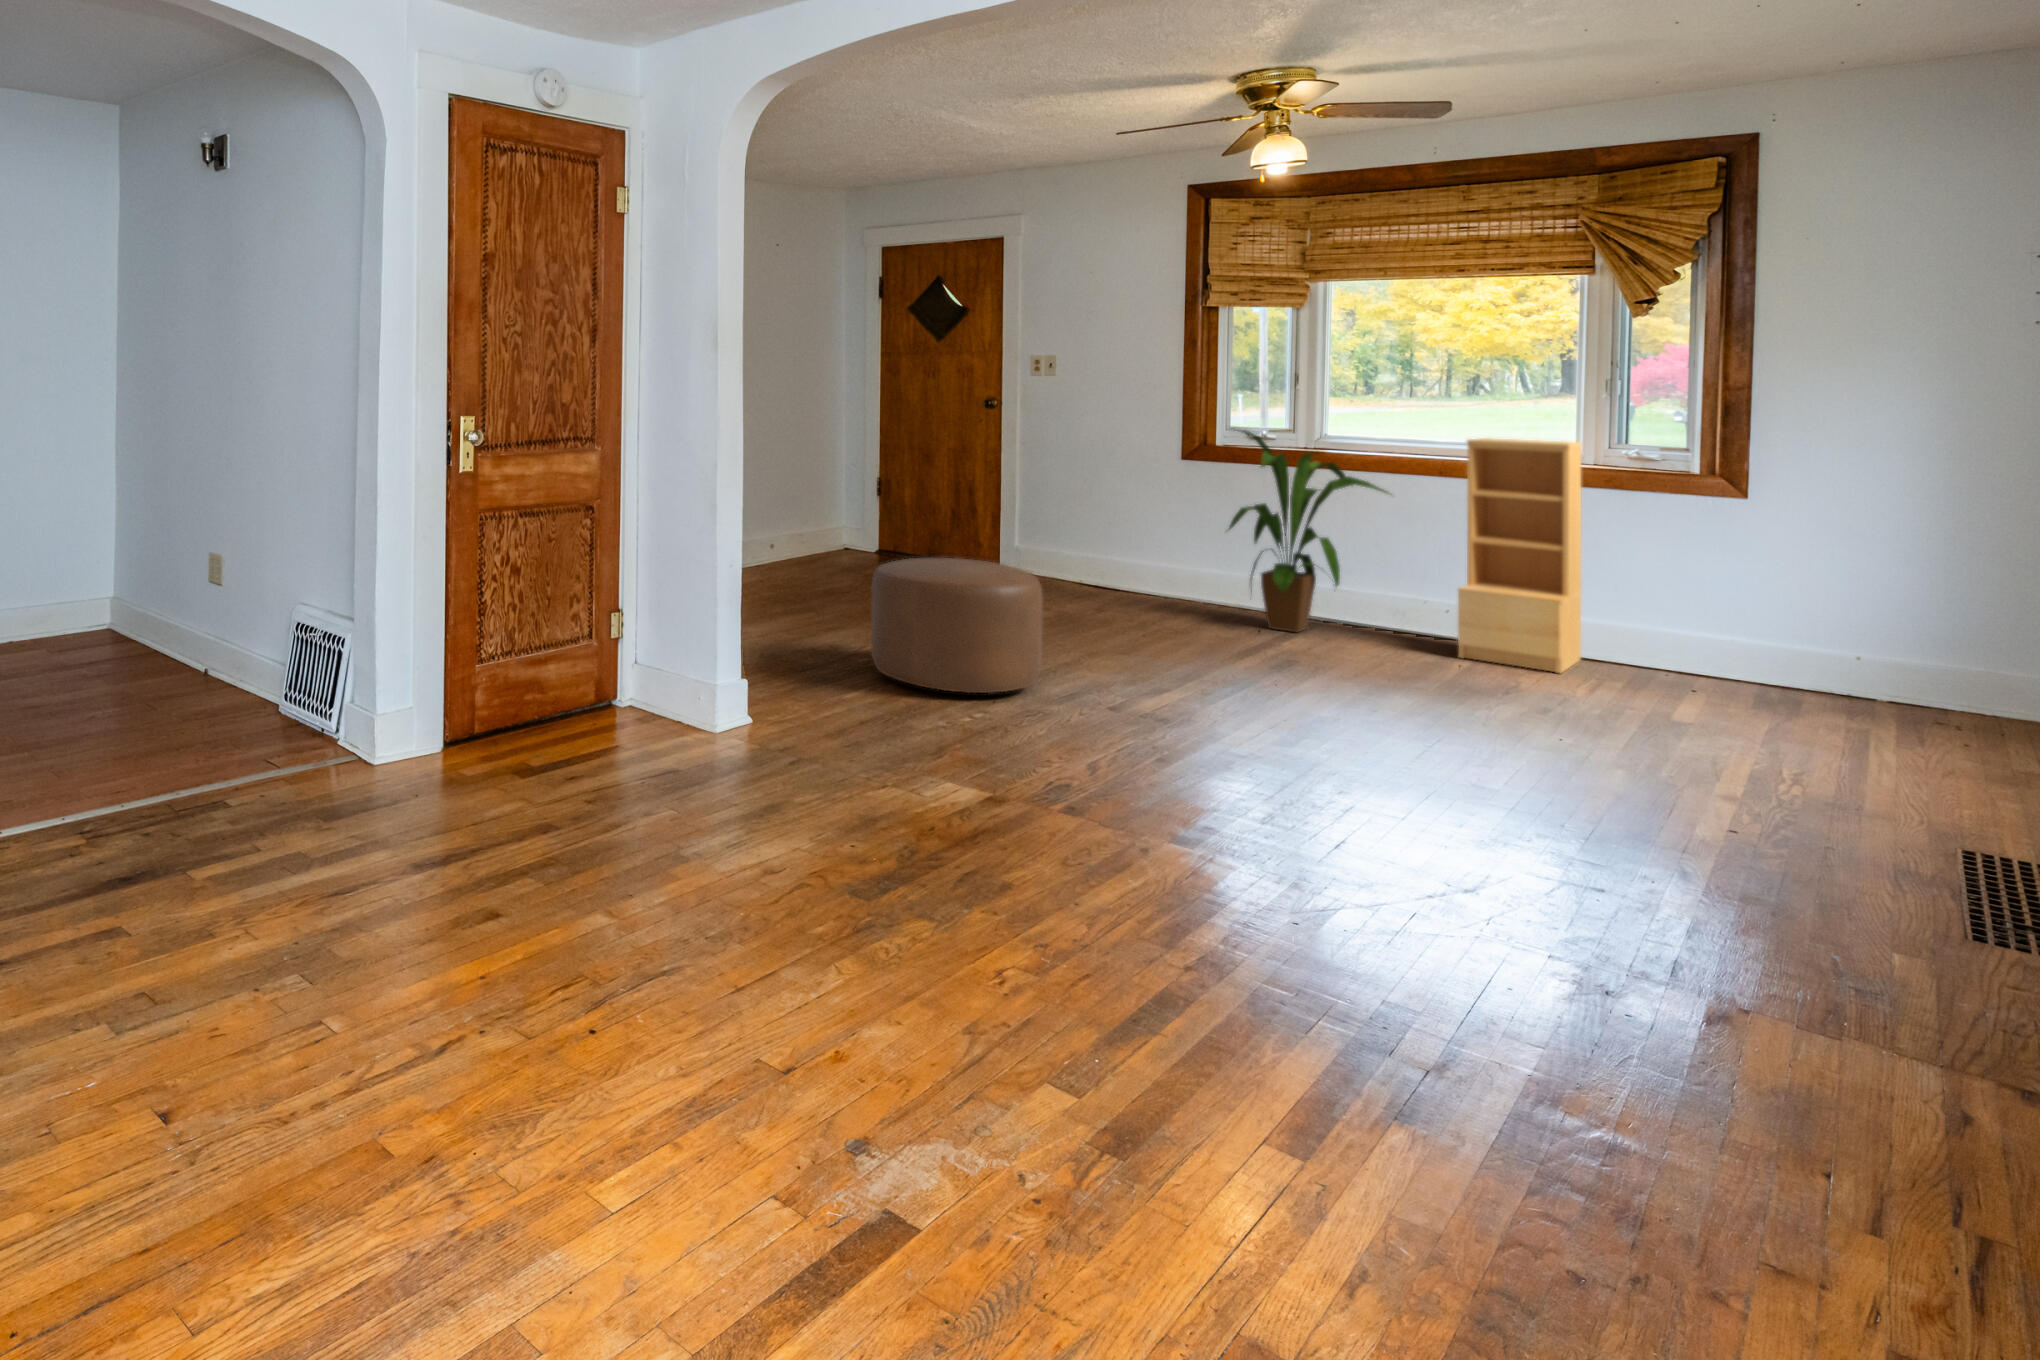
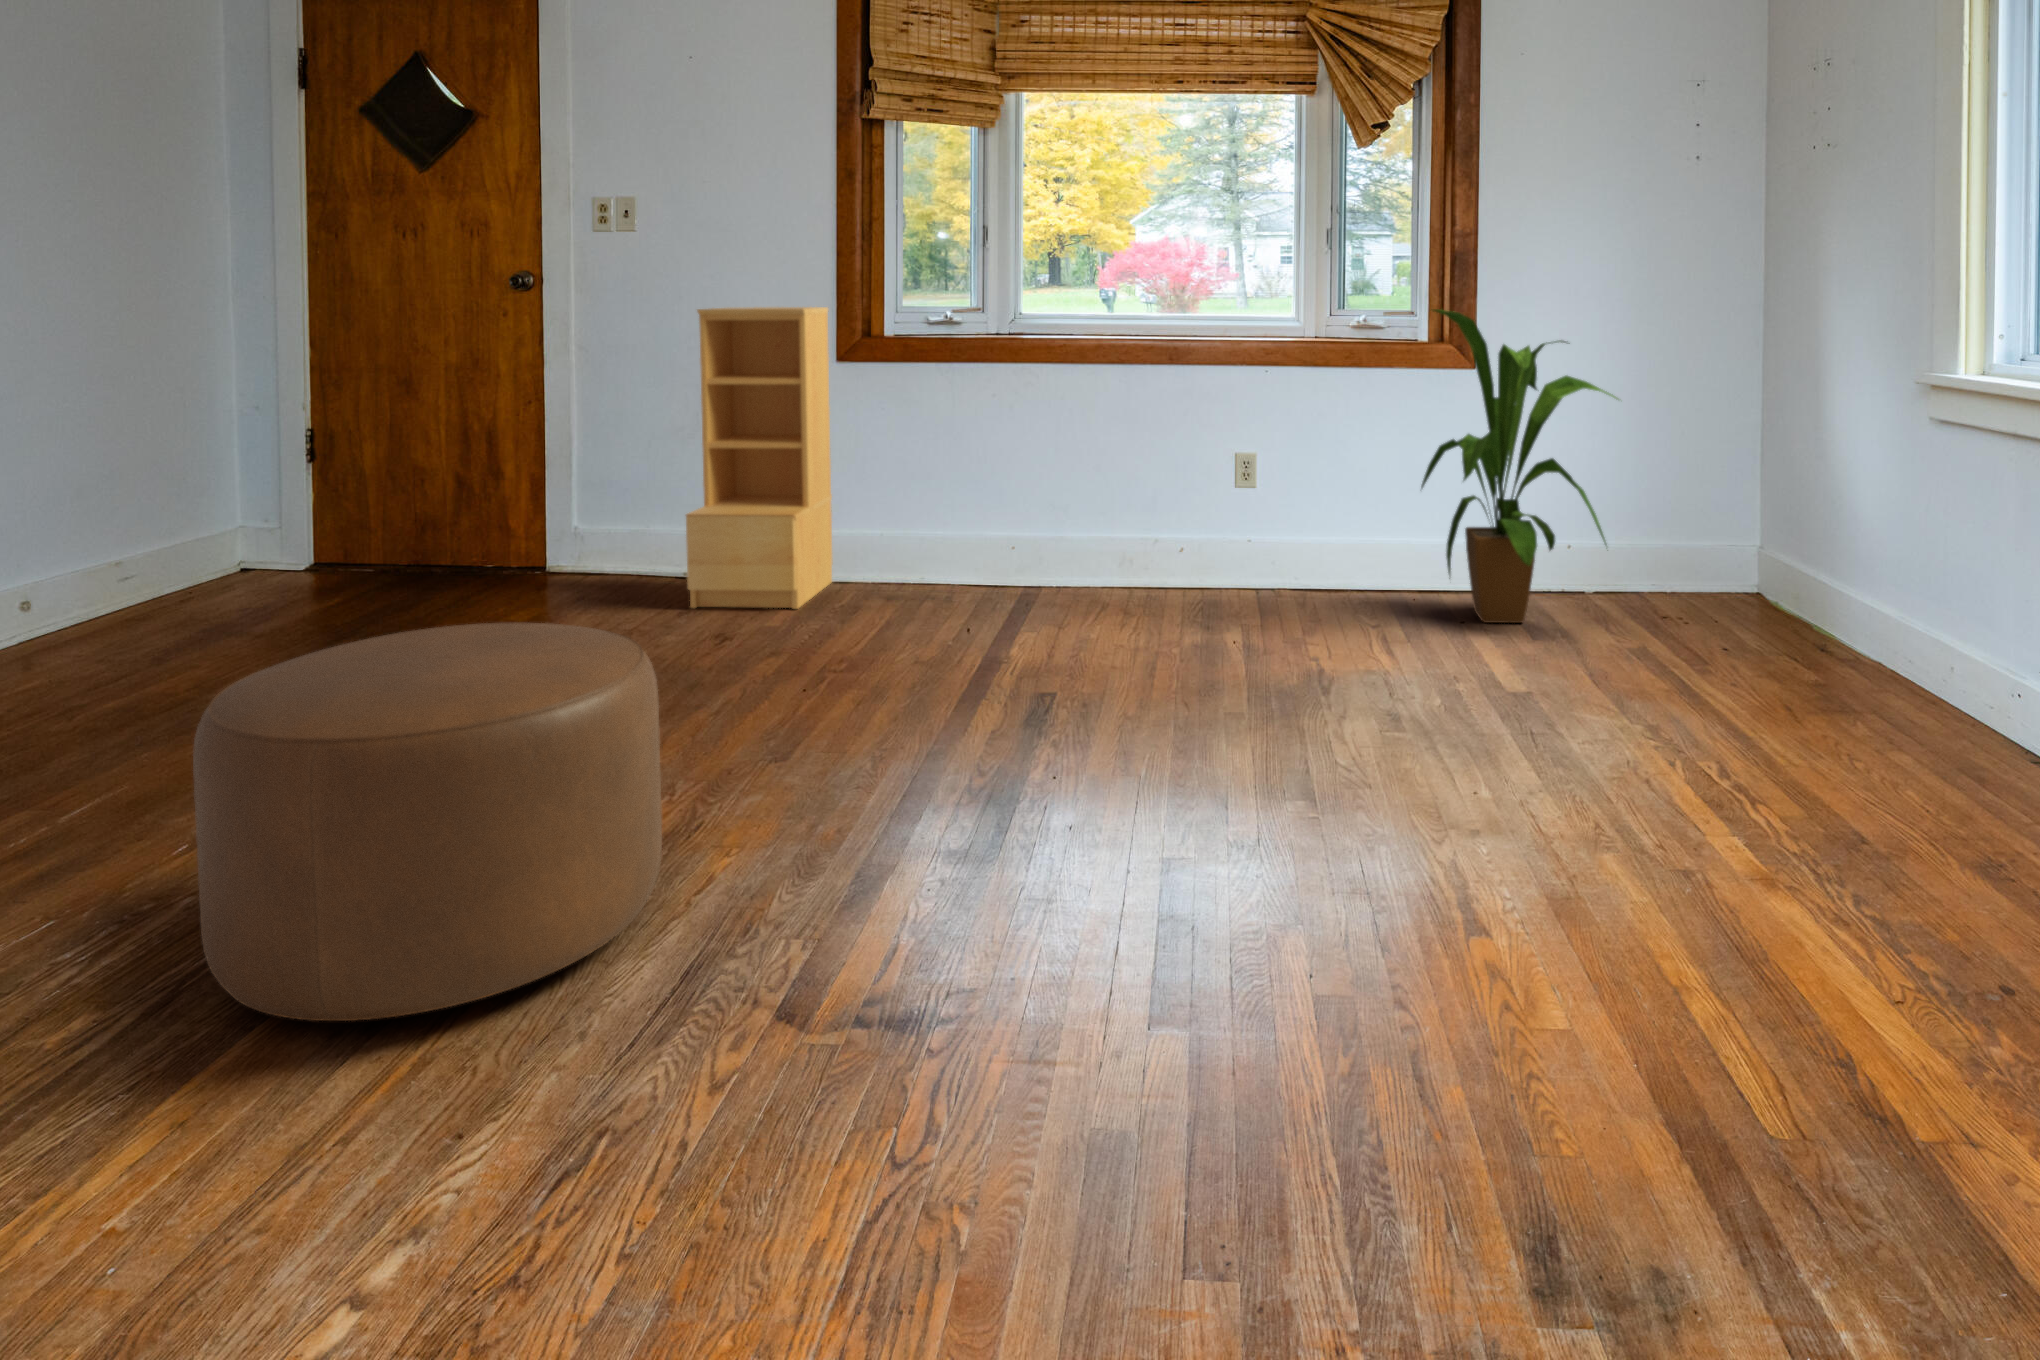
house plant: present [1229,430,1388,632] -> present [1421,309,1618,623]
bookshelf: present [1458,438,1582,673] -> present [686,307,832,609]

